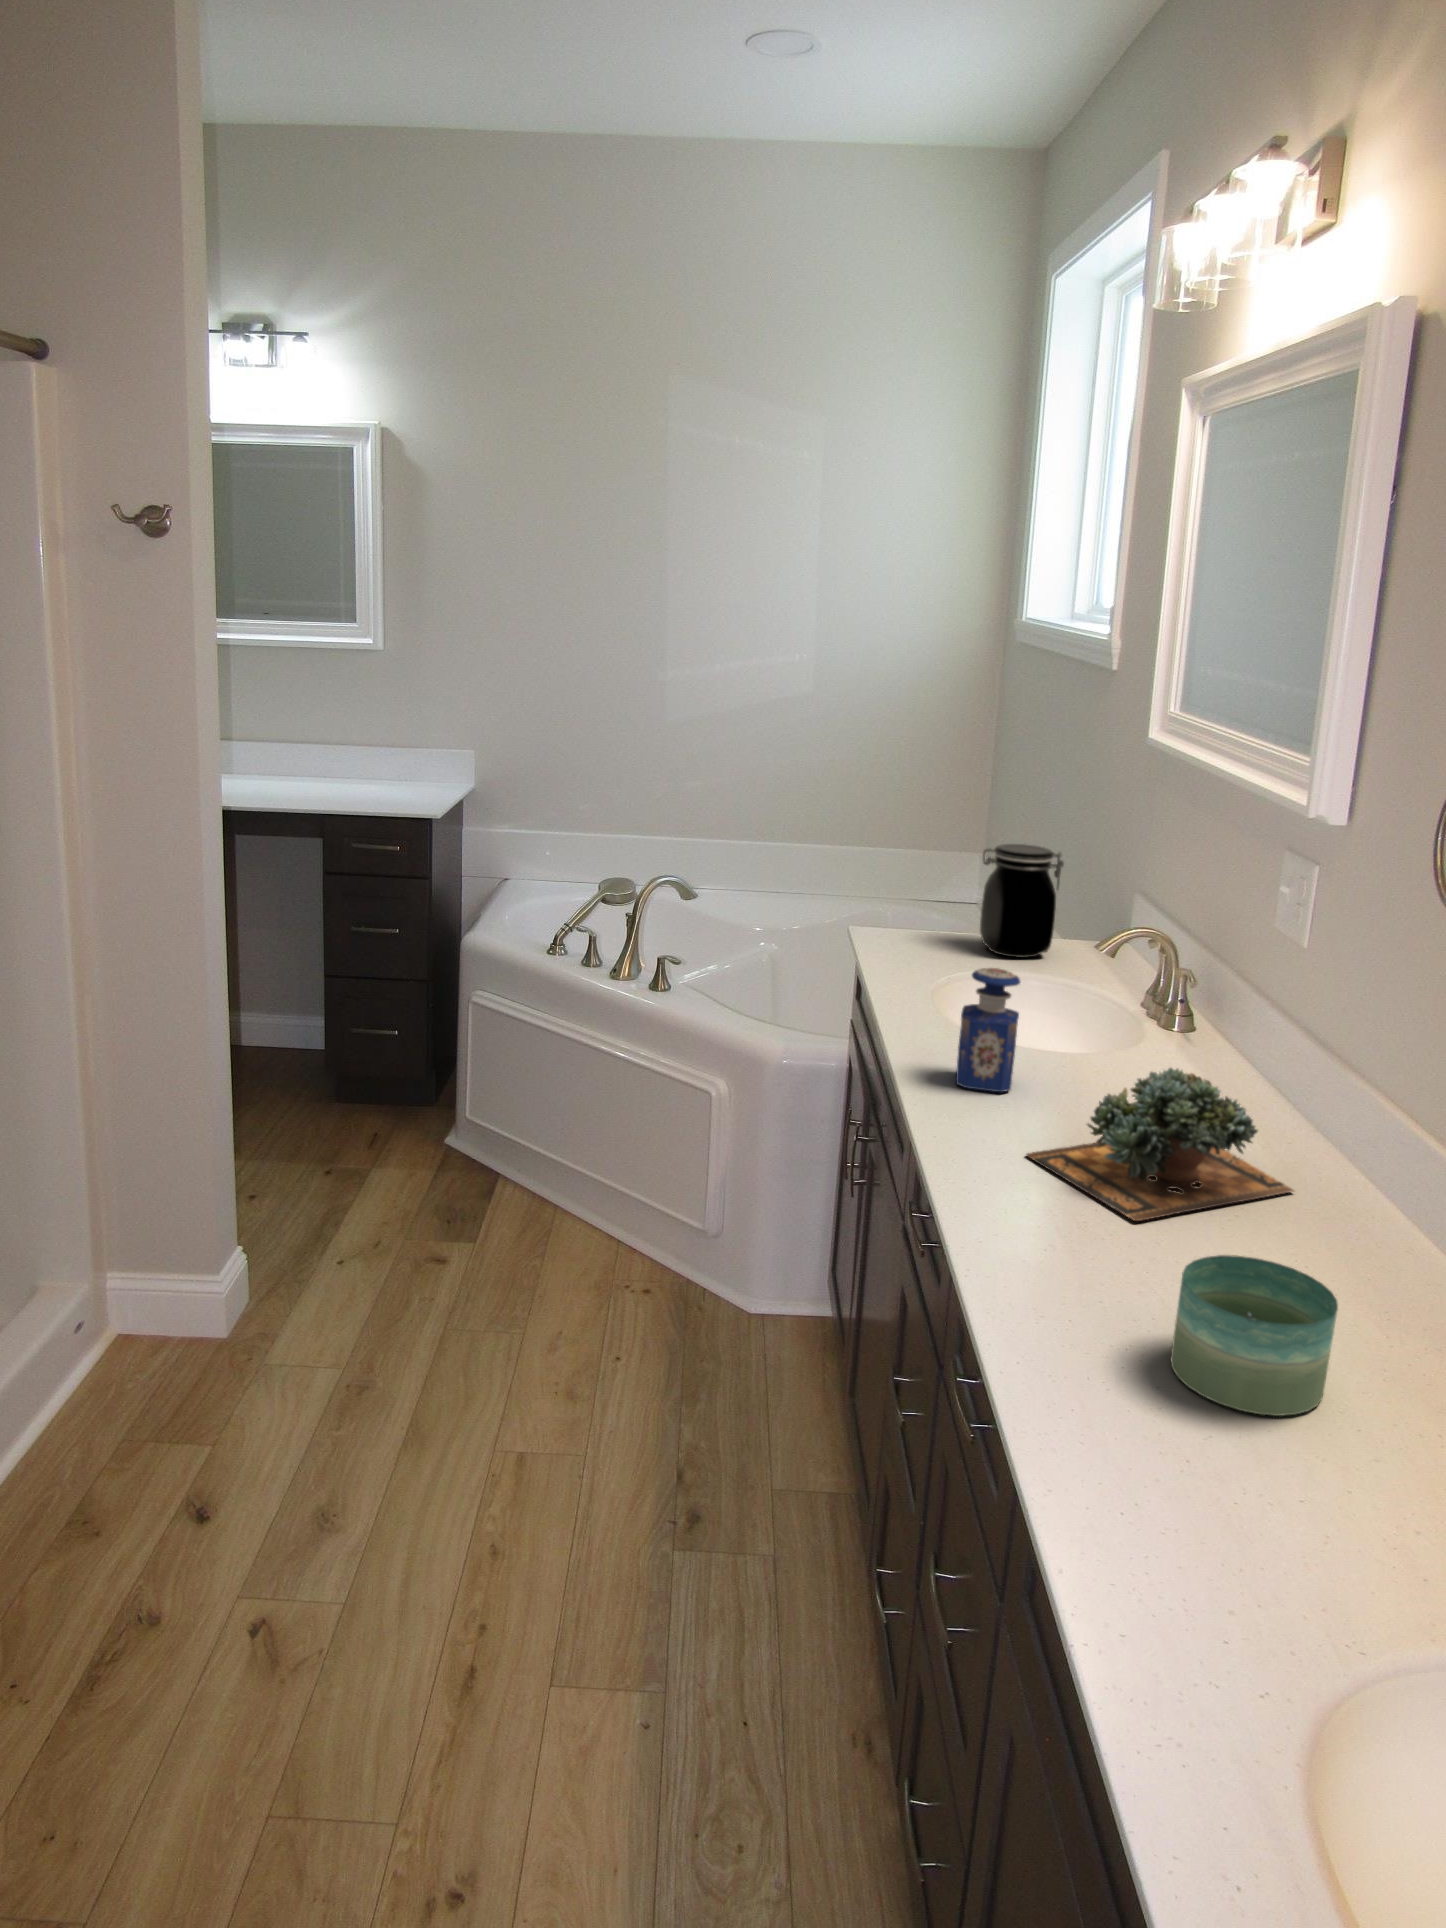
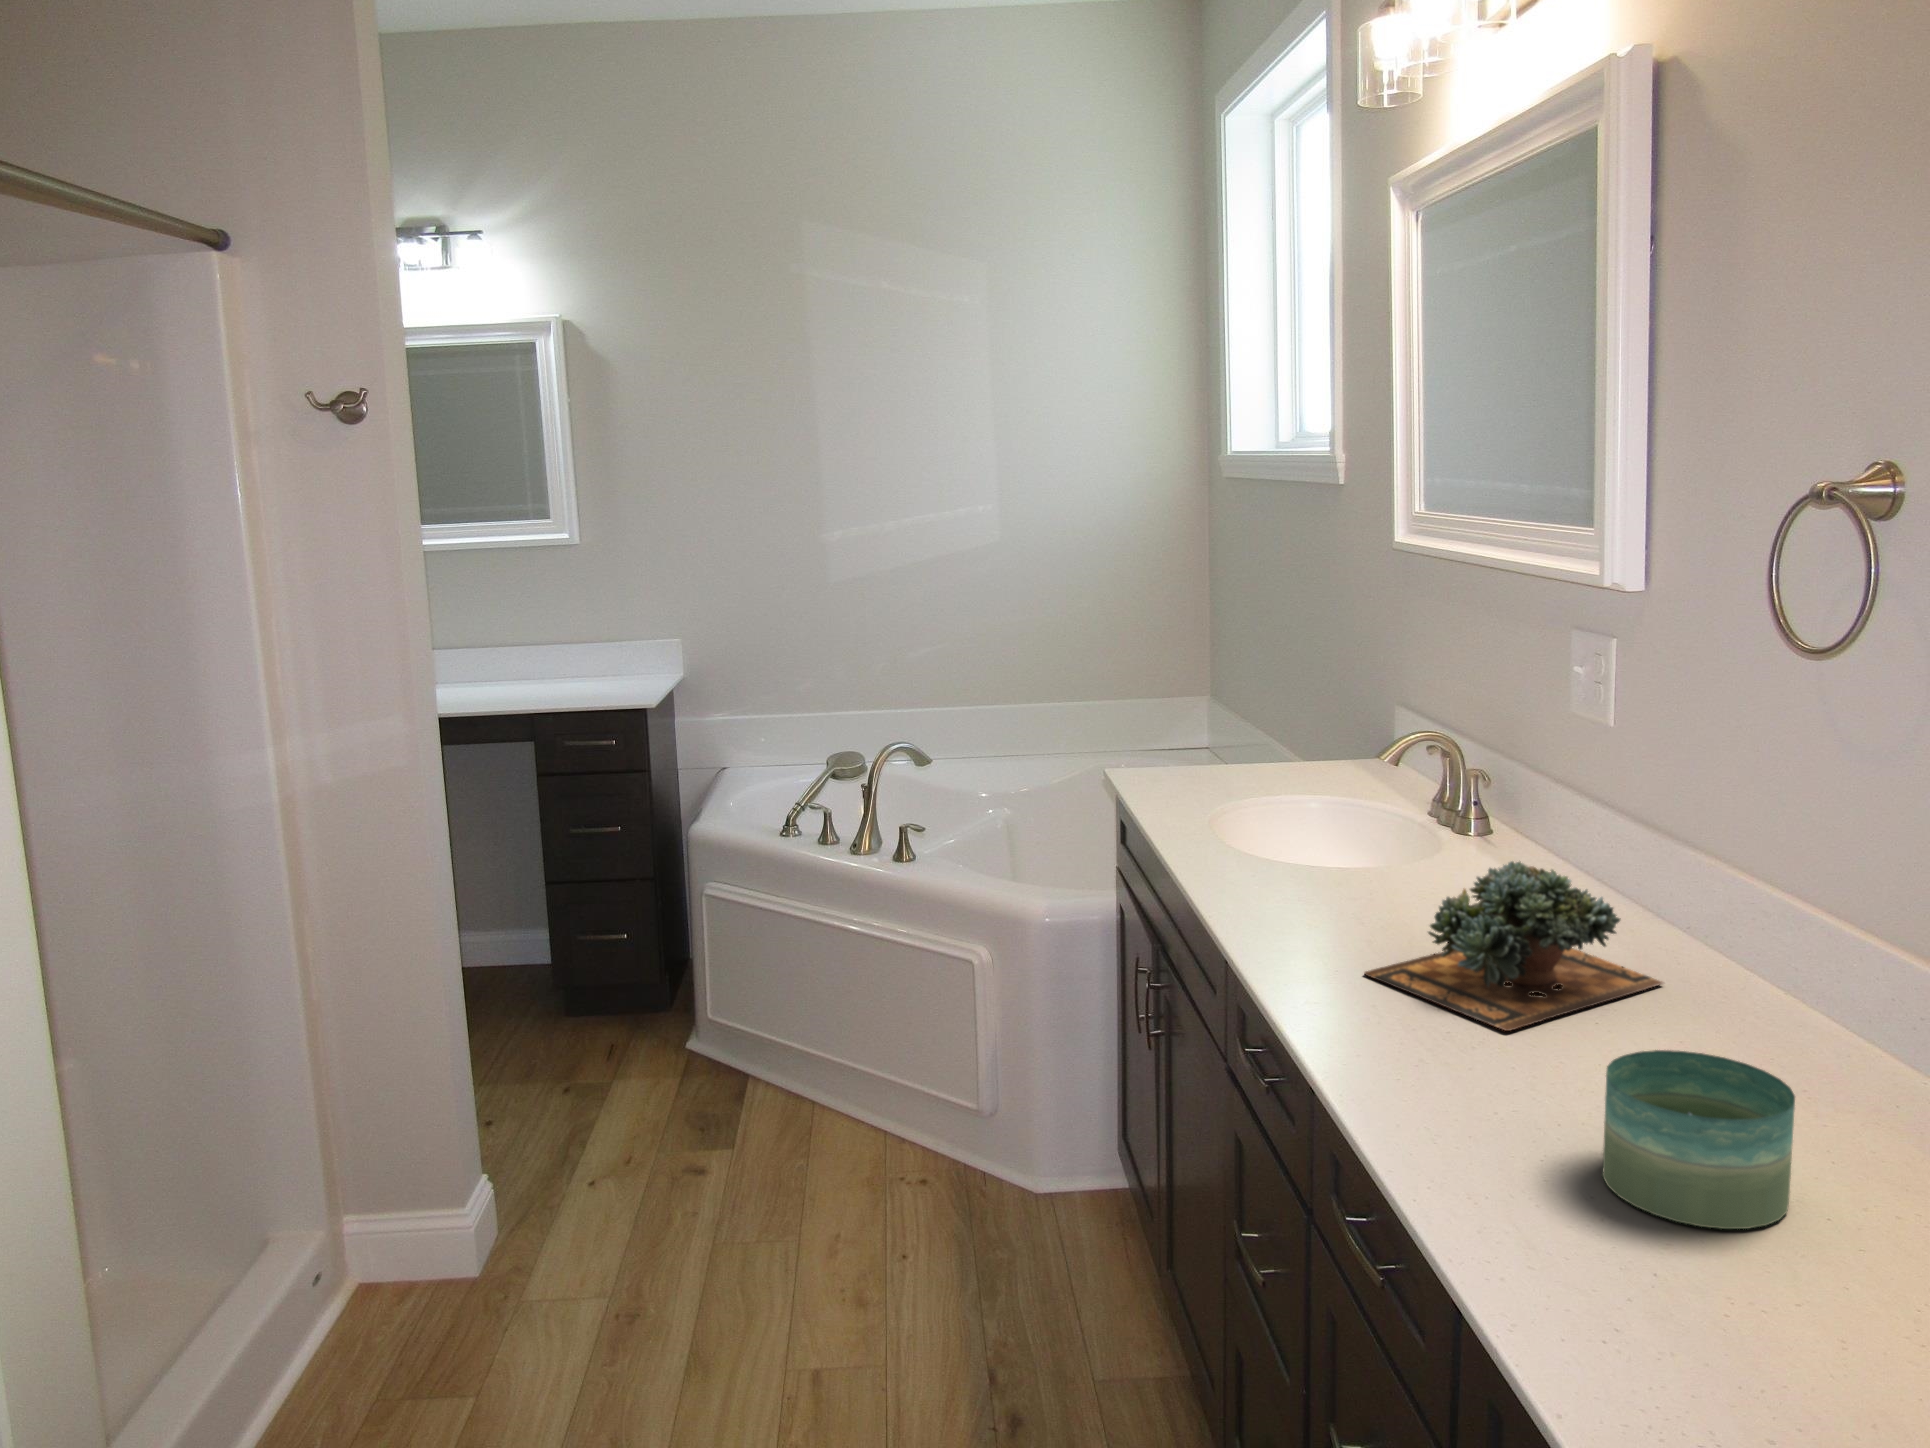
jar: present [980,844,1064,958] -> none [1238,664,1324,781]
perfume bottle: present [956,968,1020,1092] -> none [1262,780,1326,913]

